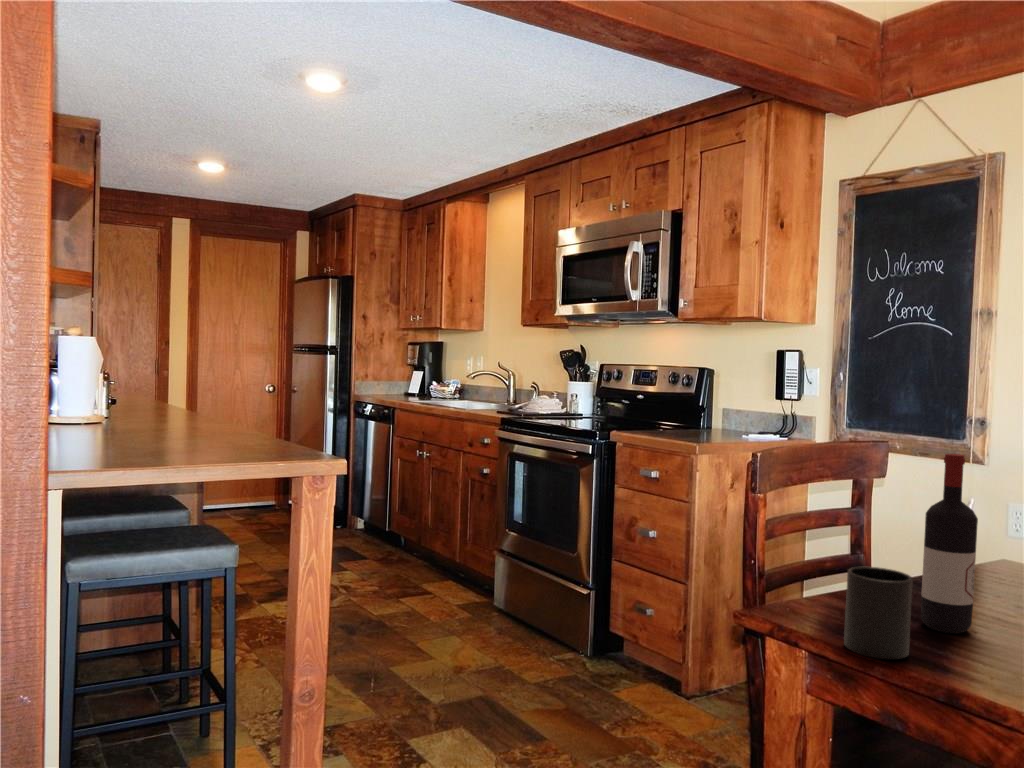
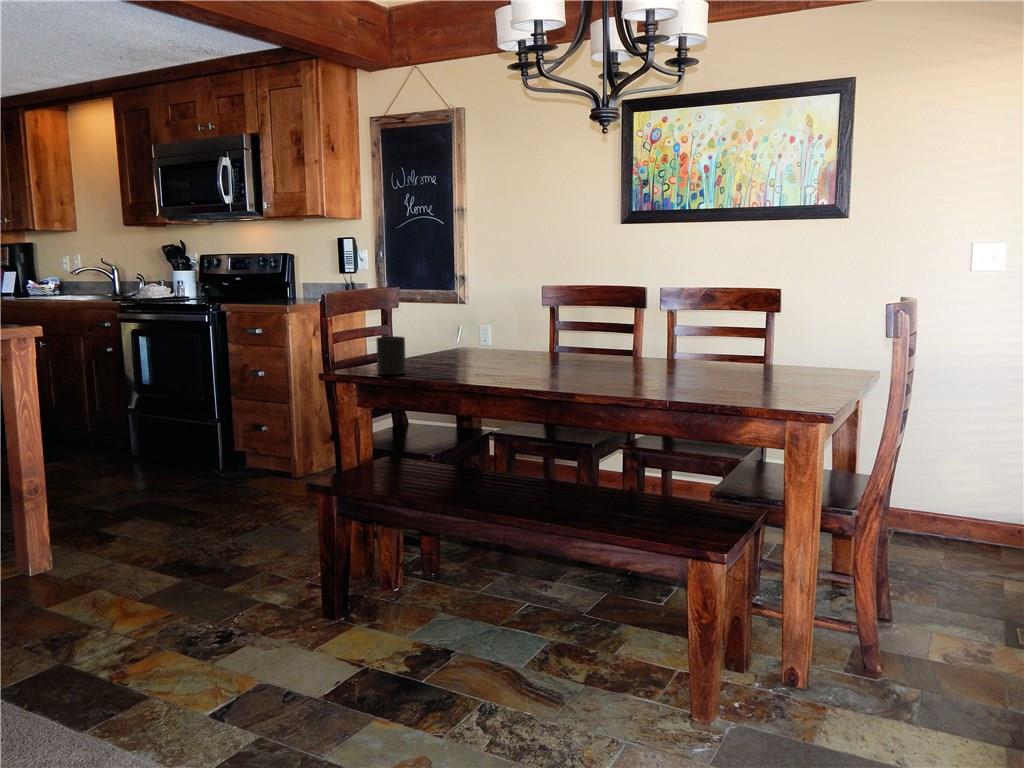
wine bottle: present [921,454,978,634] -> none [413,282,436,367]

